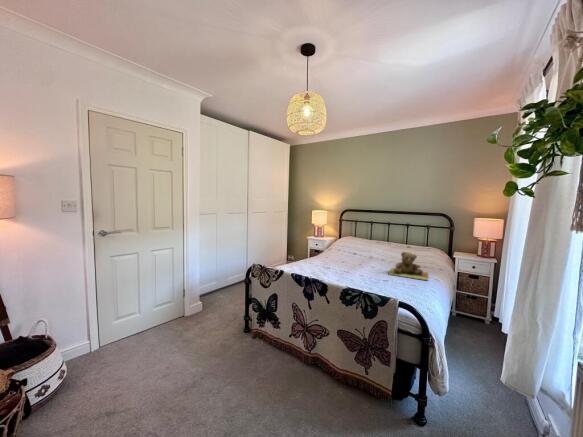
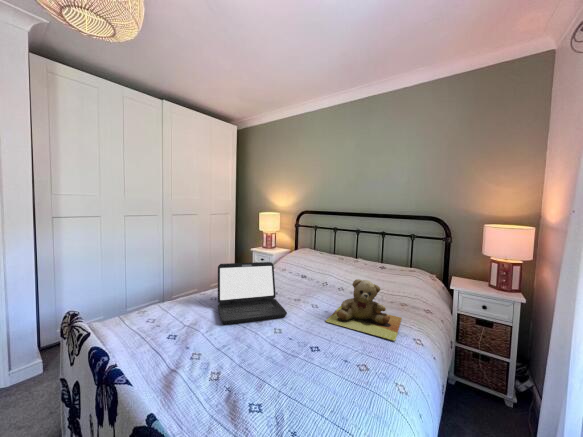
laptop: none [323,244,366,276] -> present [218,262,287,325]

